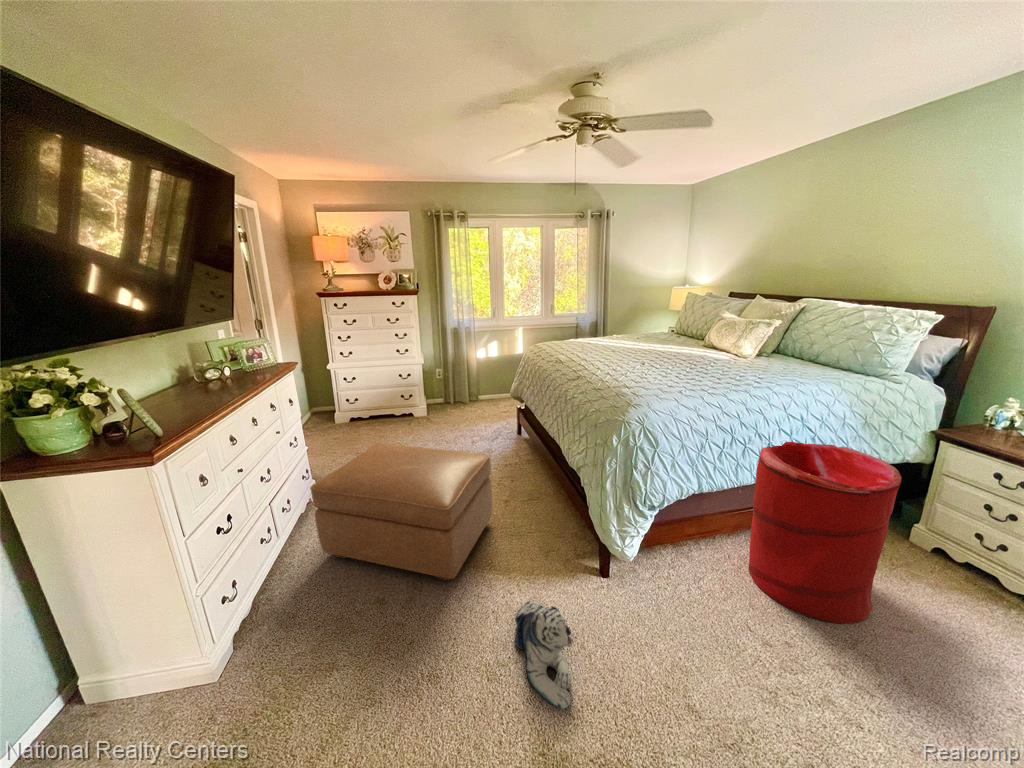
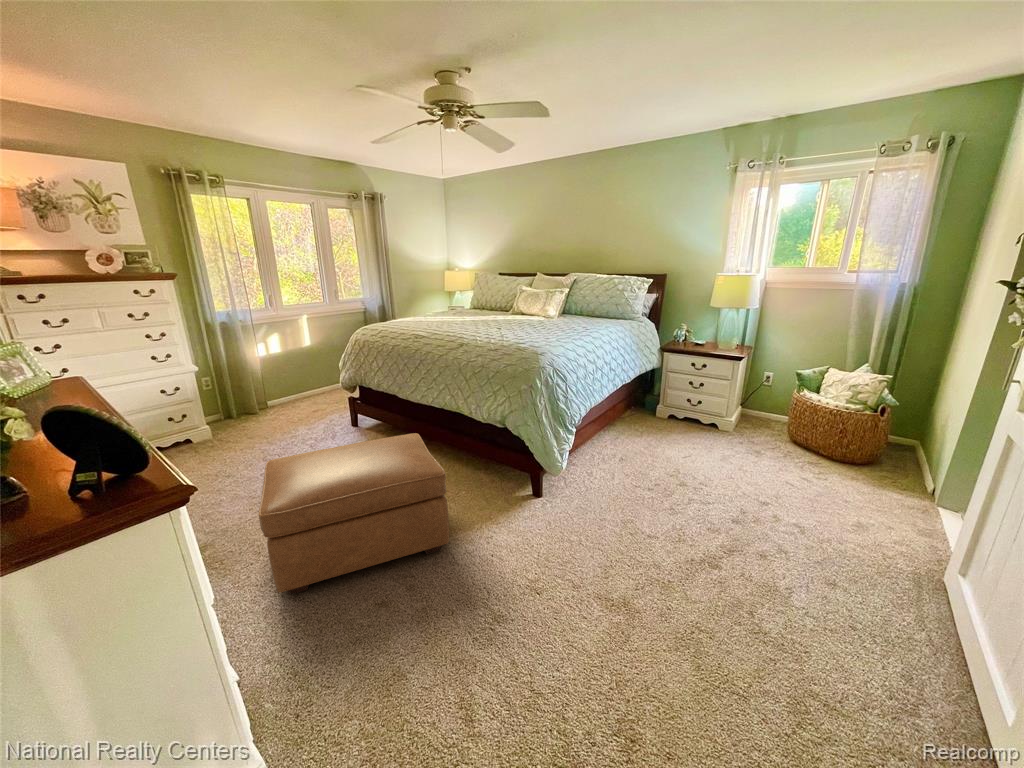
laundry hamper: present [749,442,902,623] -> none [603,363,677,466]
plush toy: present [514,601,571,709] -> none [519,506,598,566]

